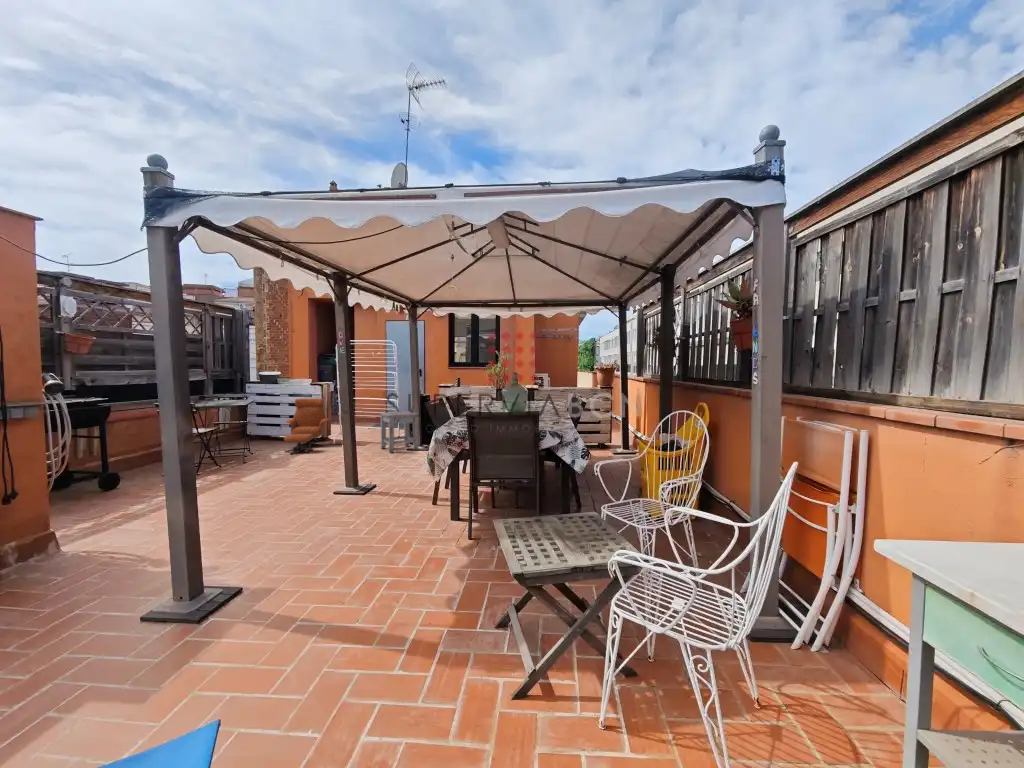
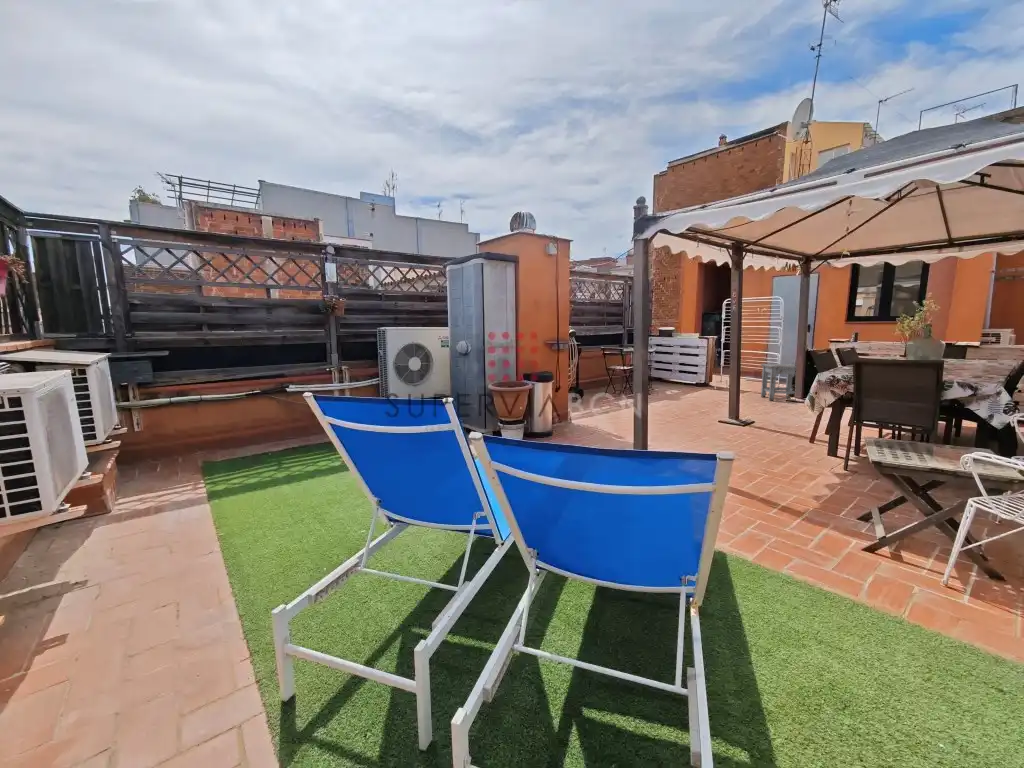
lounge chair: present [284,398,329,454] -> none [676,349,714,393]

